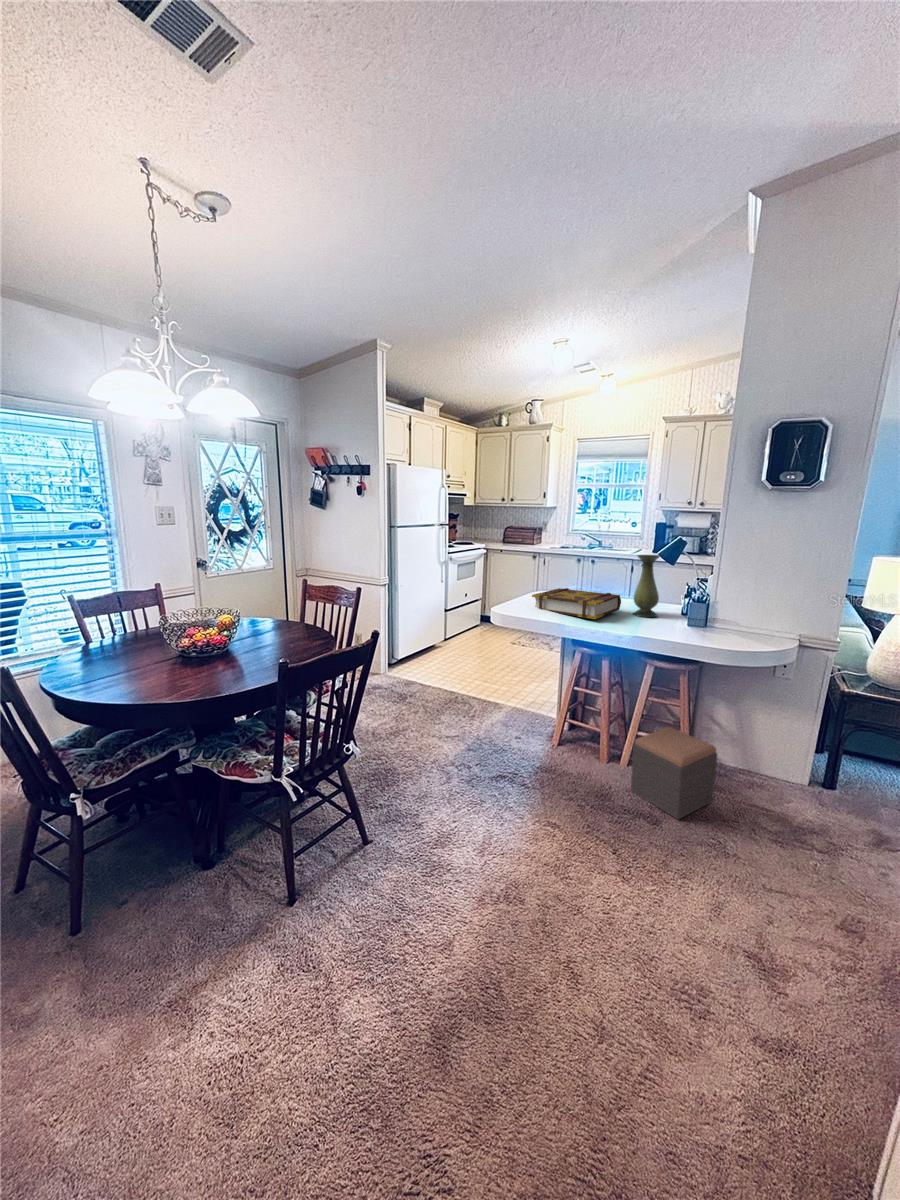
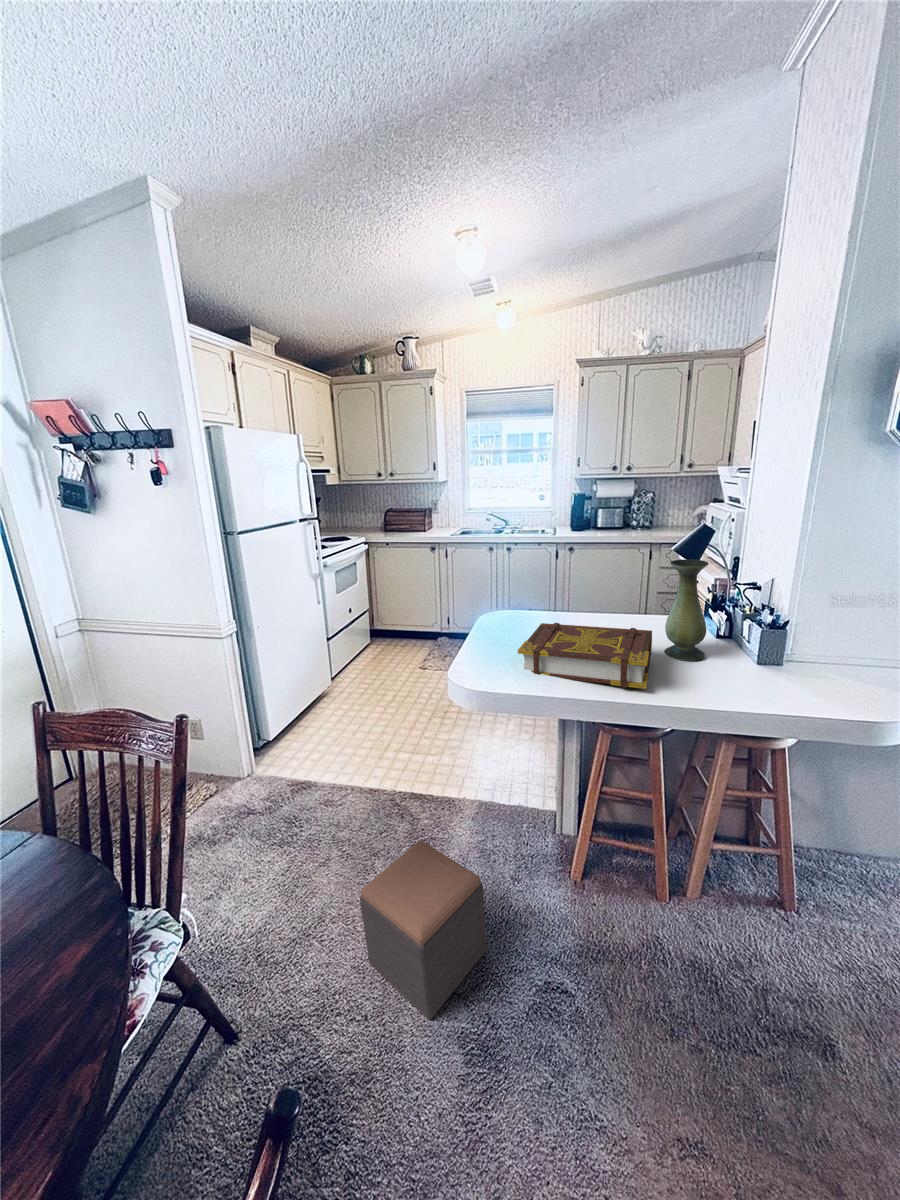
footstool: present [631,727,717,819] -> present [360,840,487,1019]

